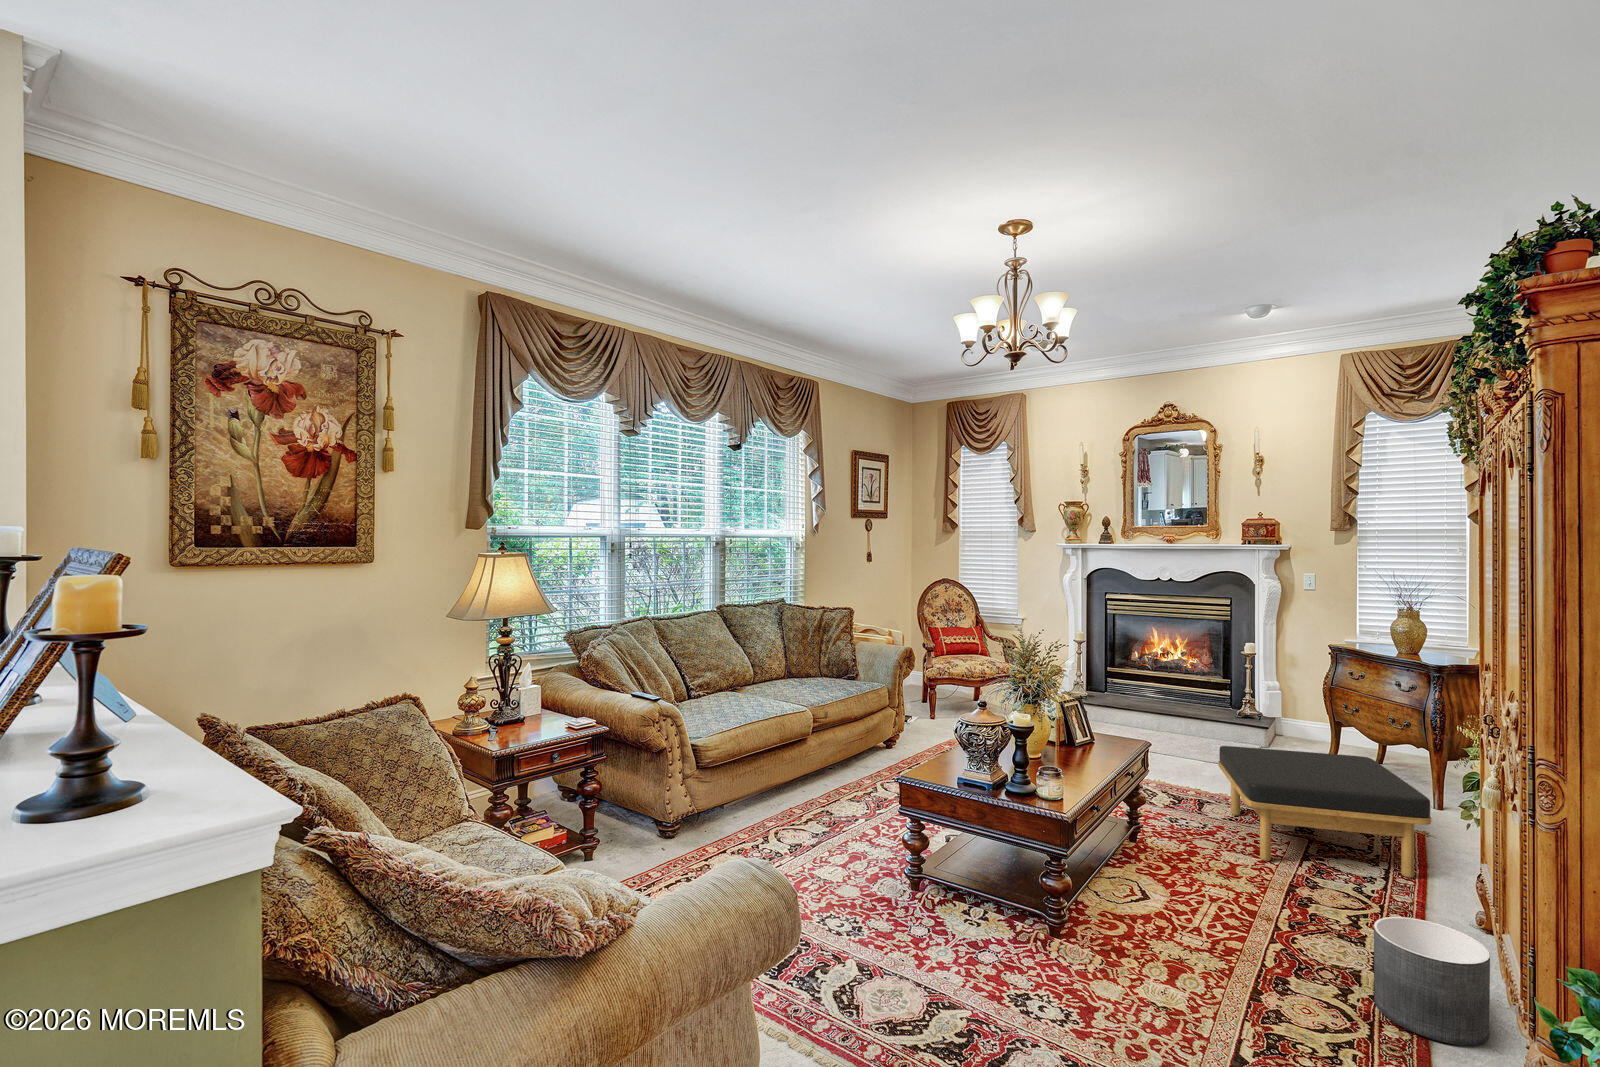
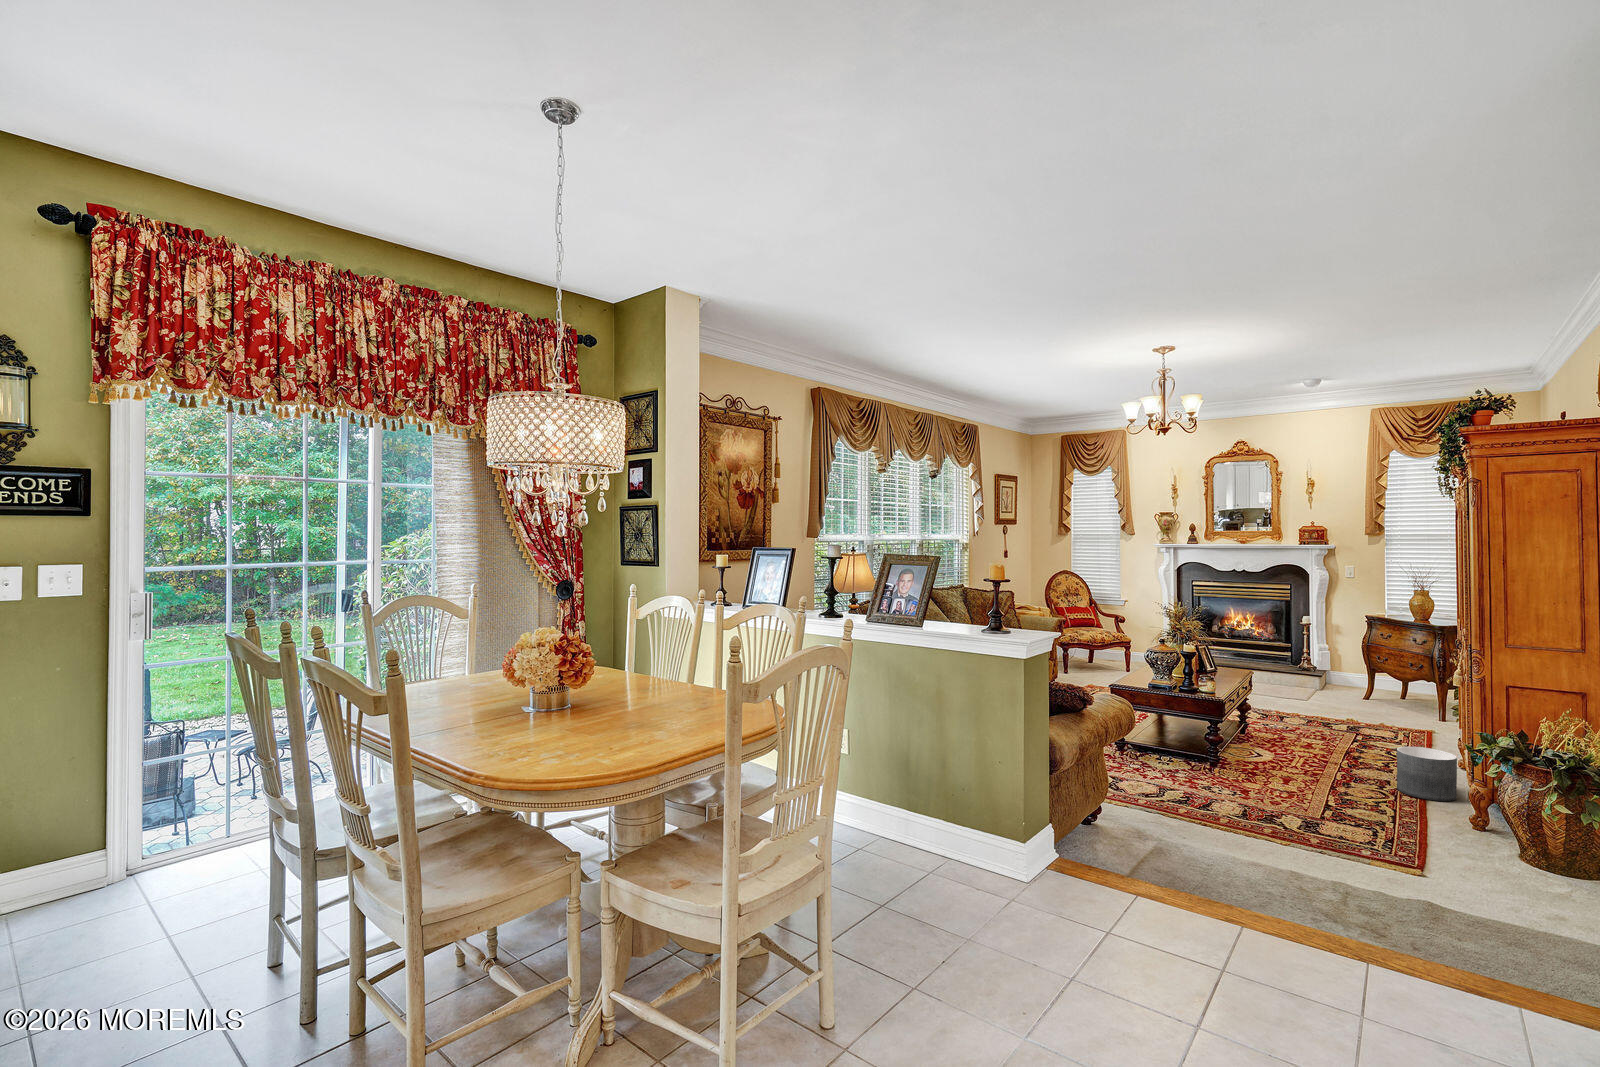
ottoman: present [1218,746,1431,878] -> none [1294,678,1432,748]

